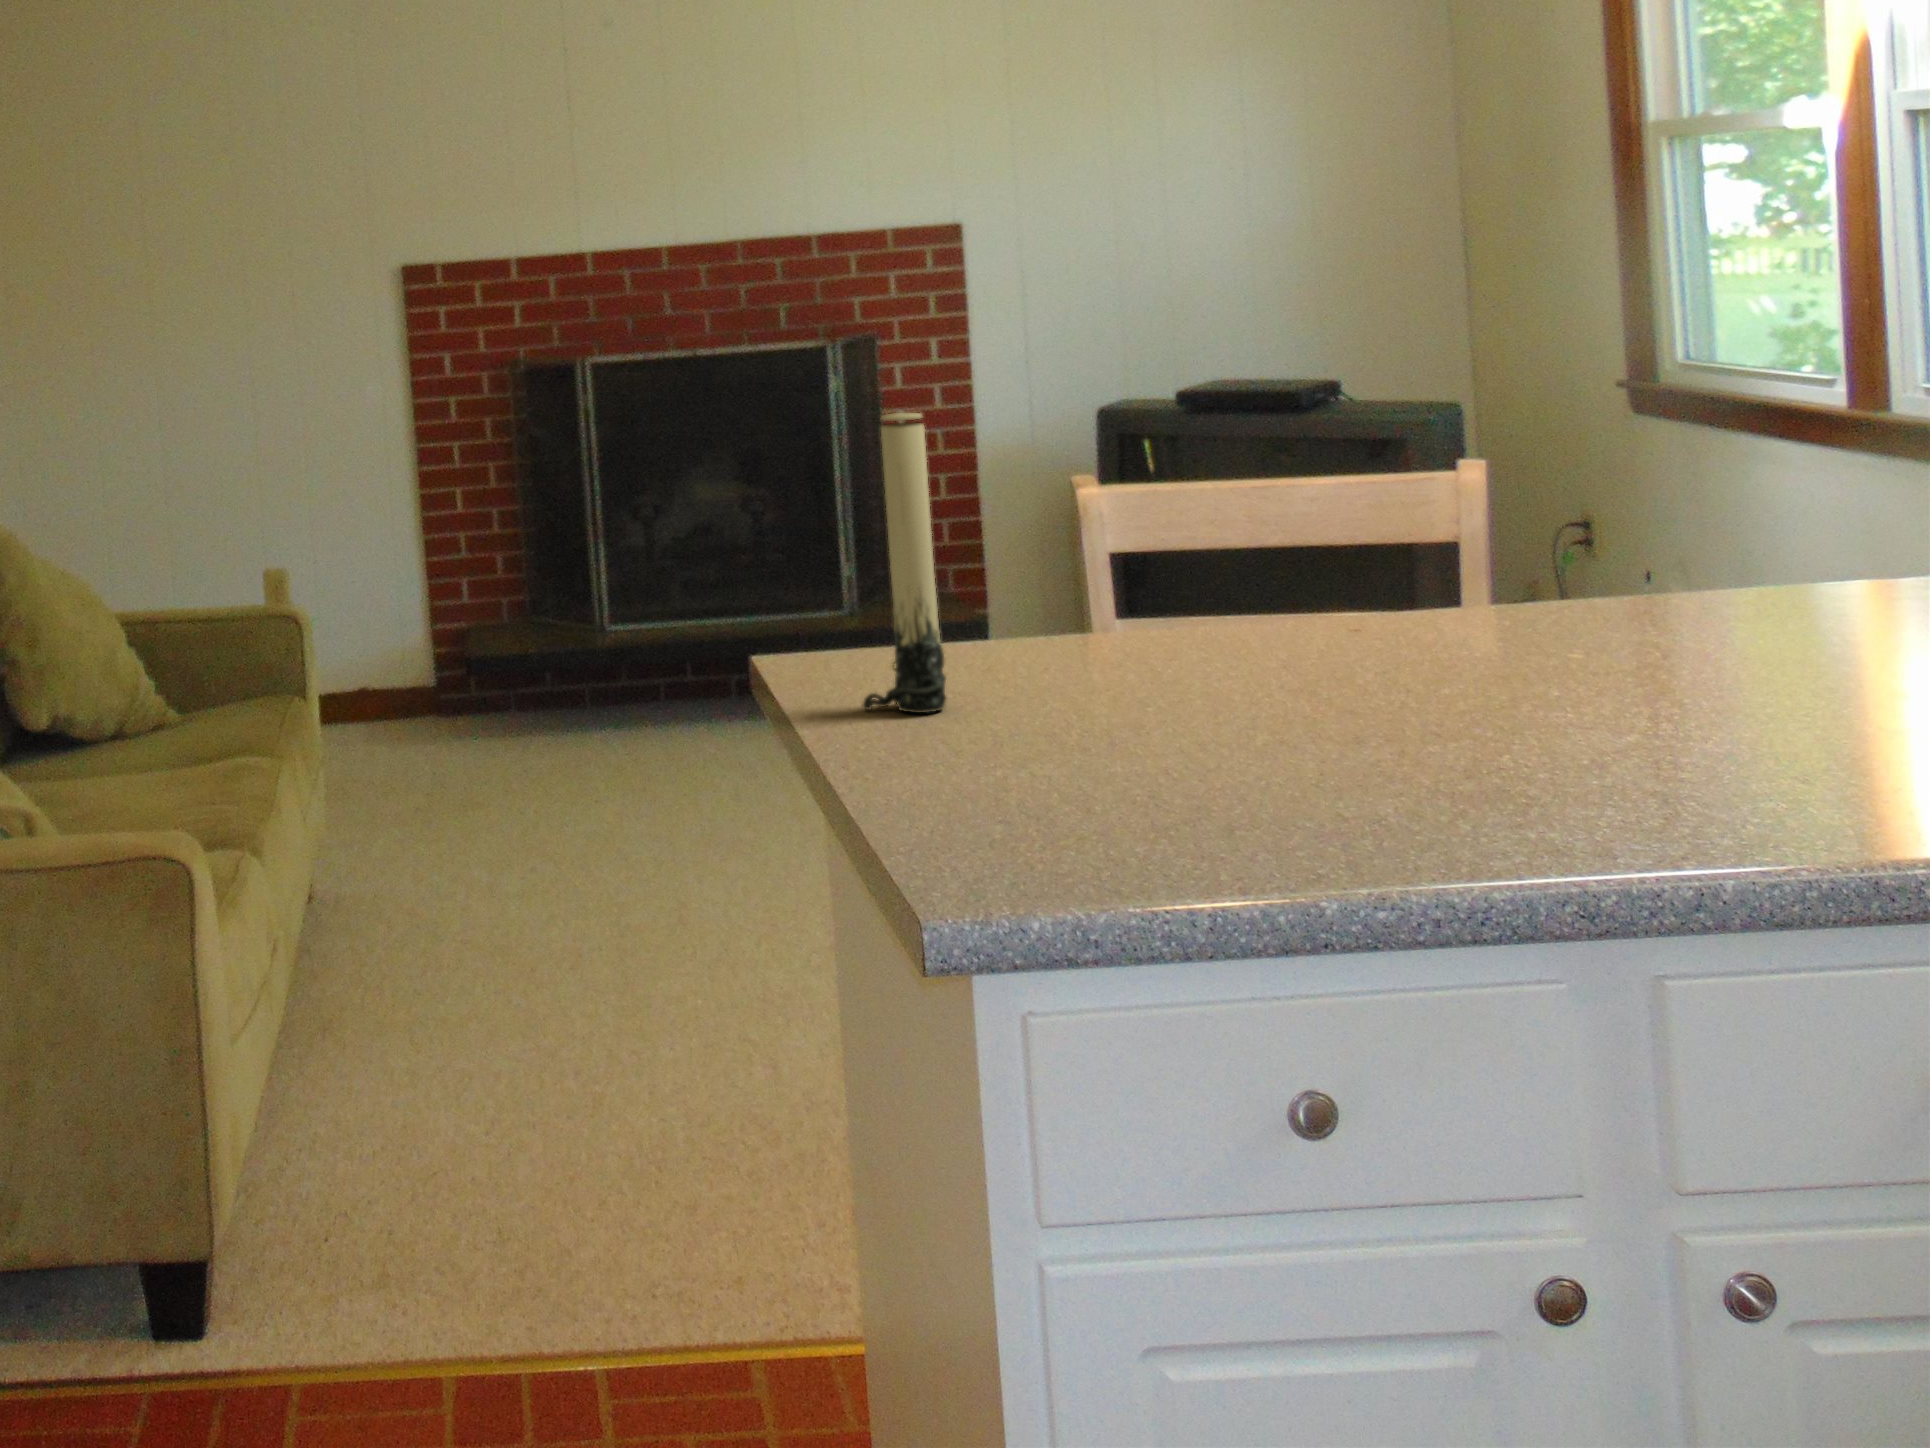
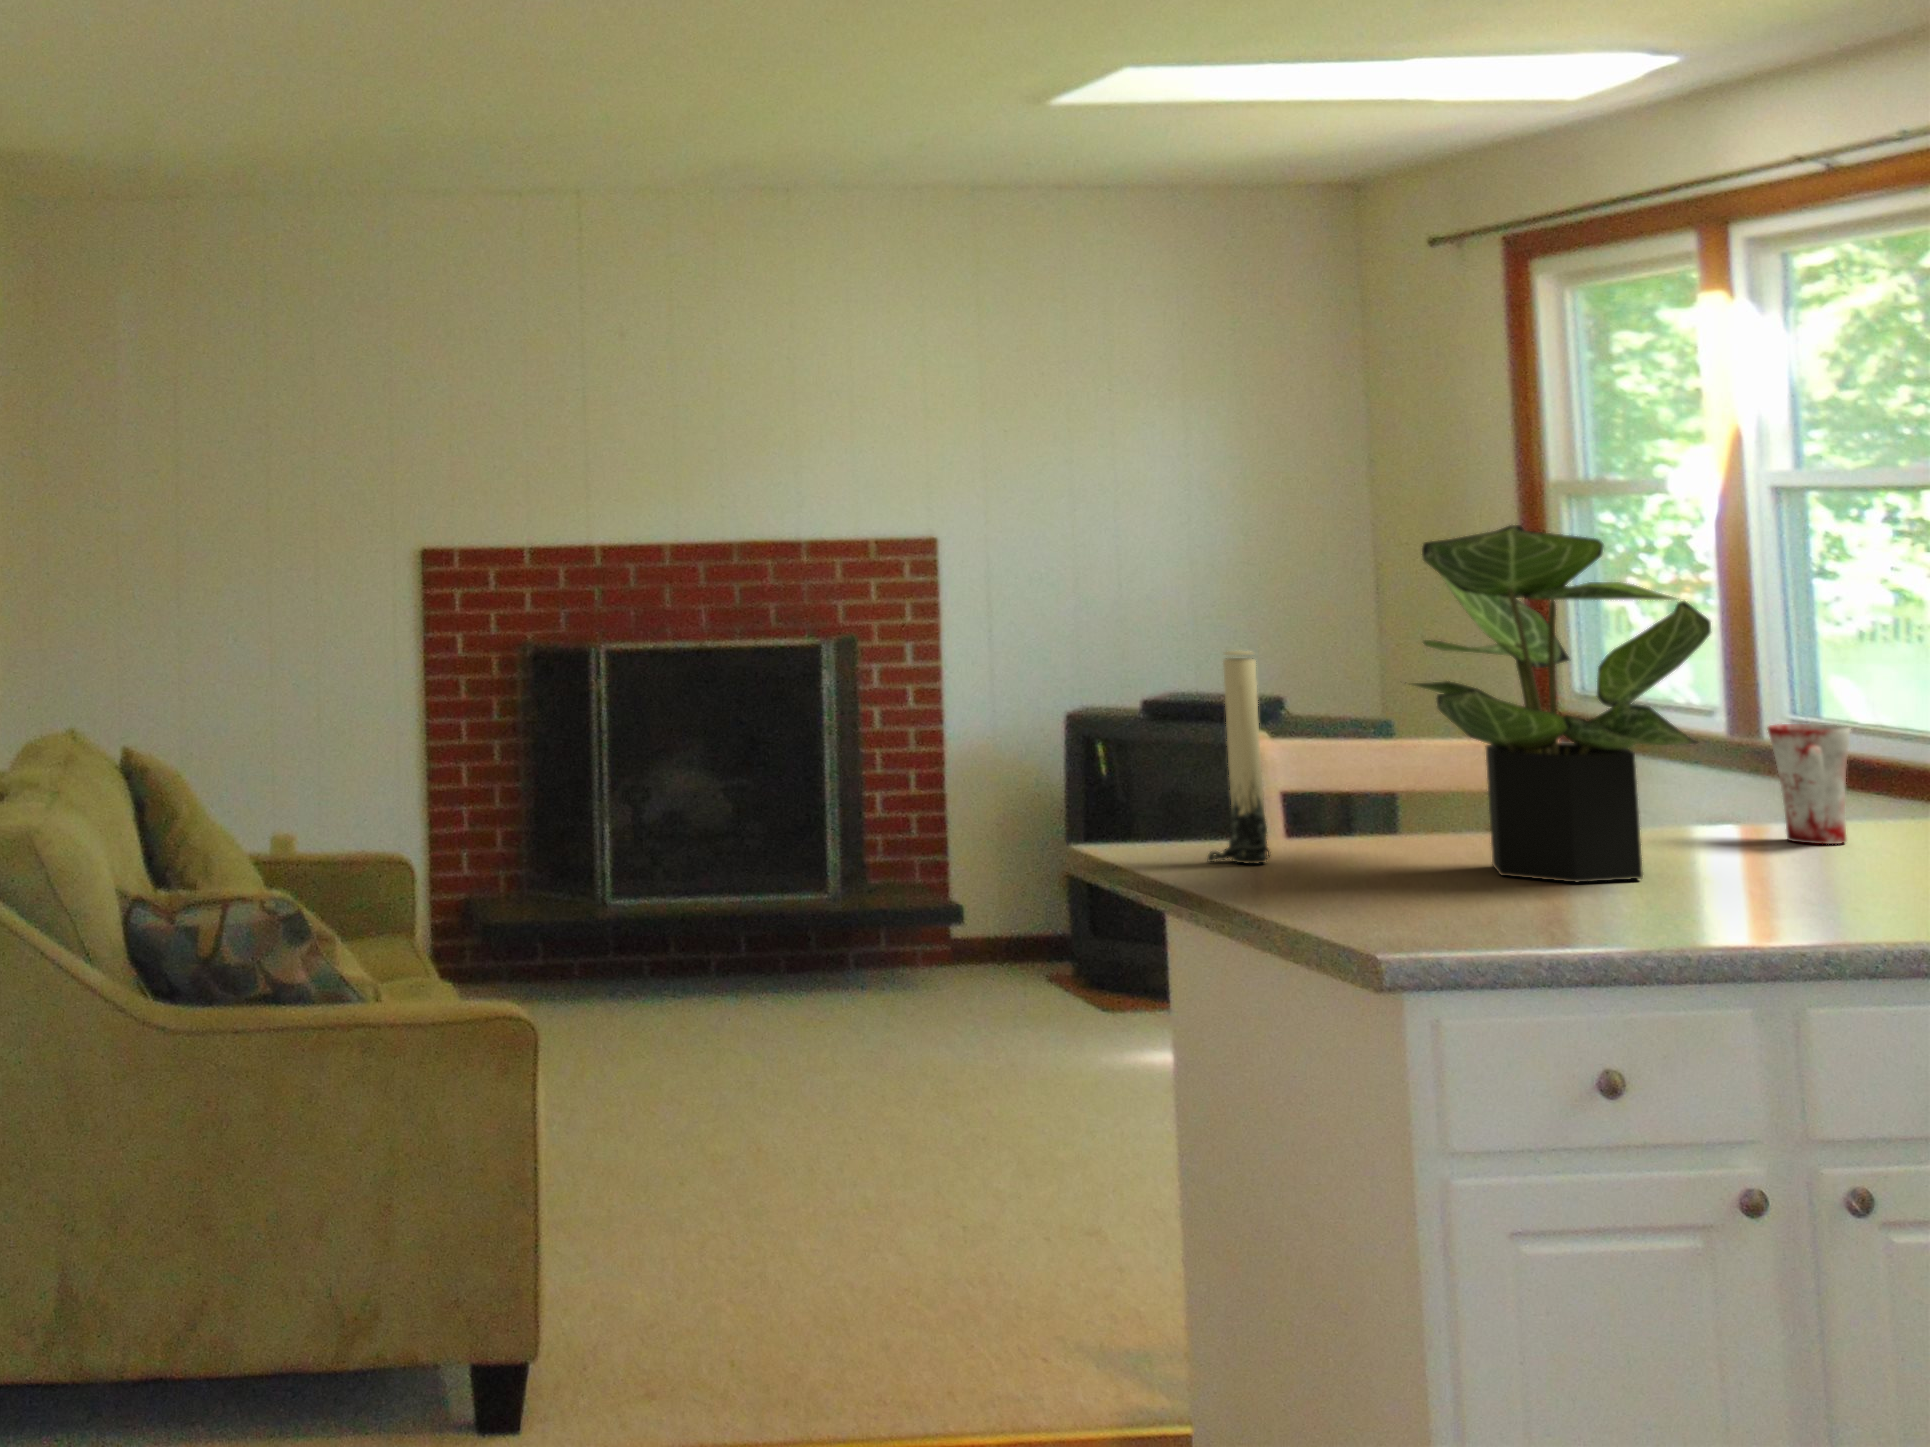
potted plant: none [1127,221,1588,748] -> present [1409,525,1711,882]
mug: none [1726,473,1851,649] -> present [1768,724,1850,844]

